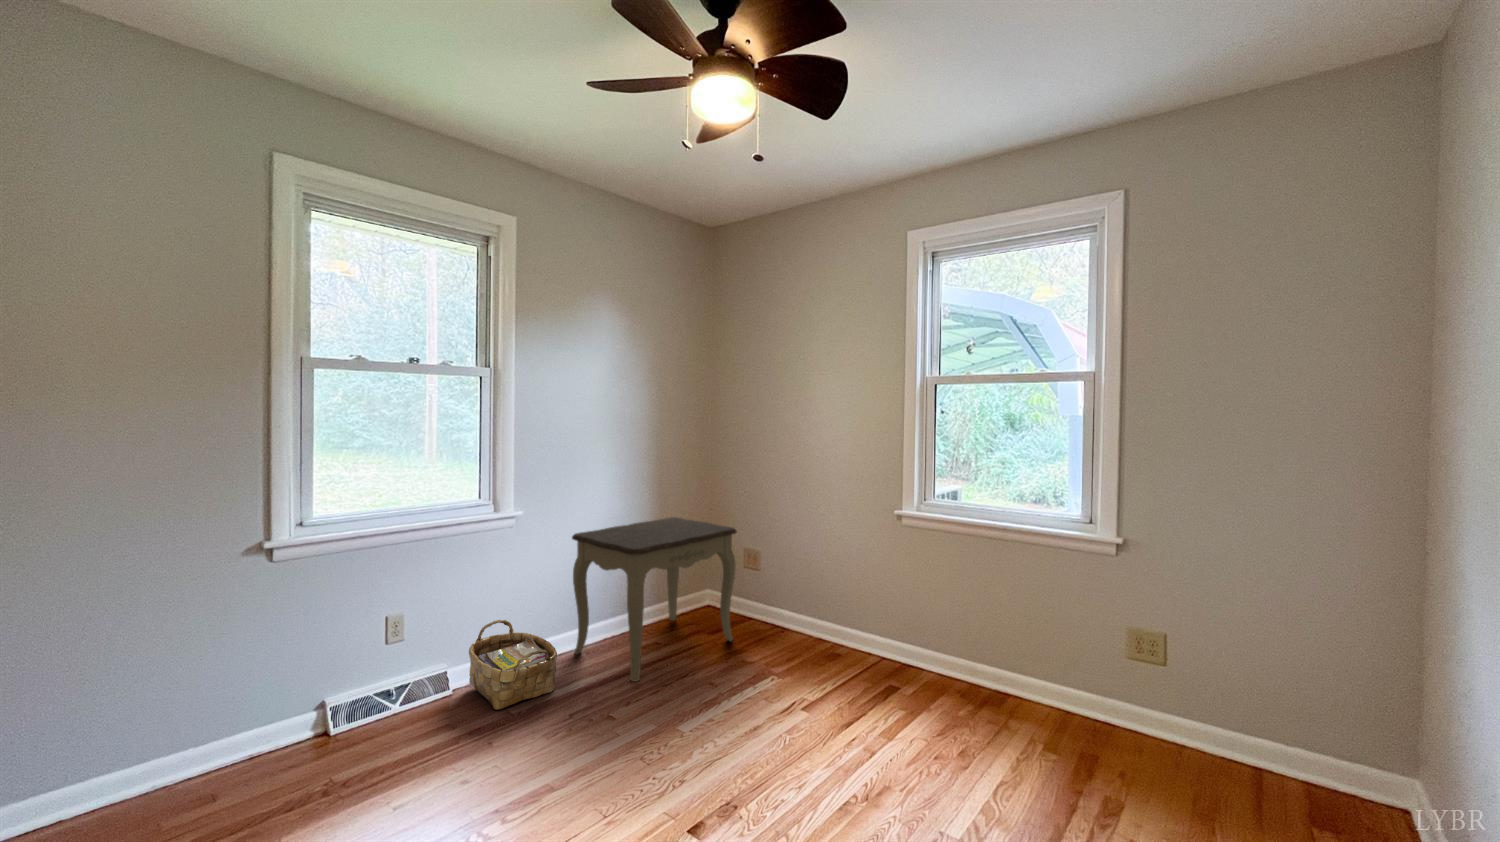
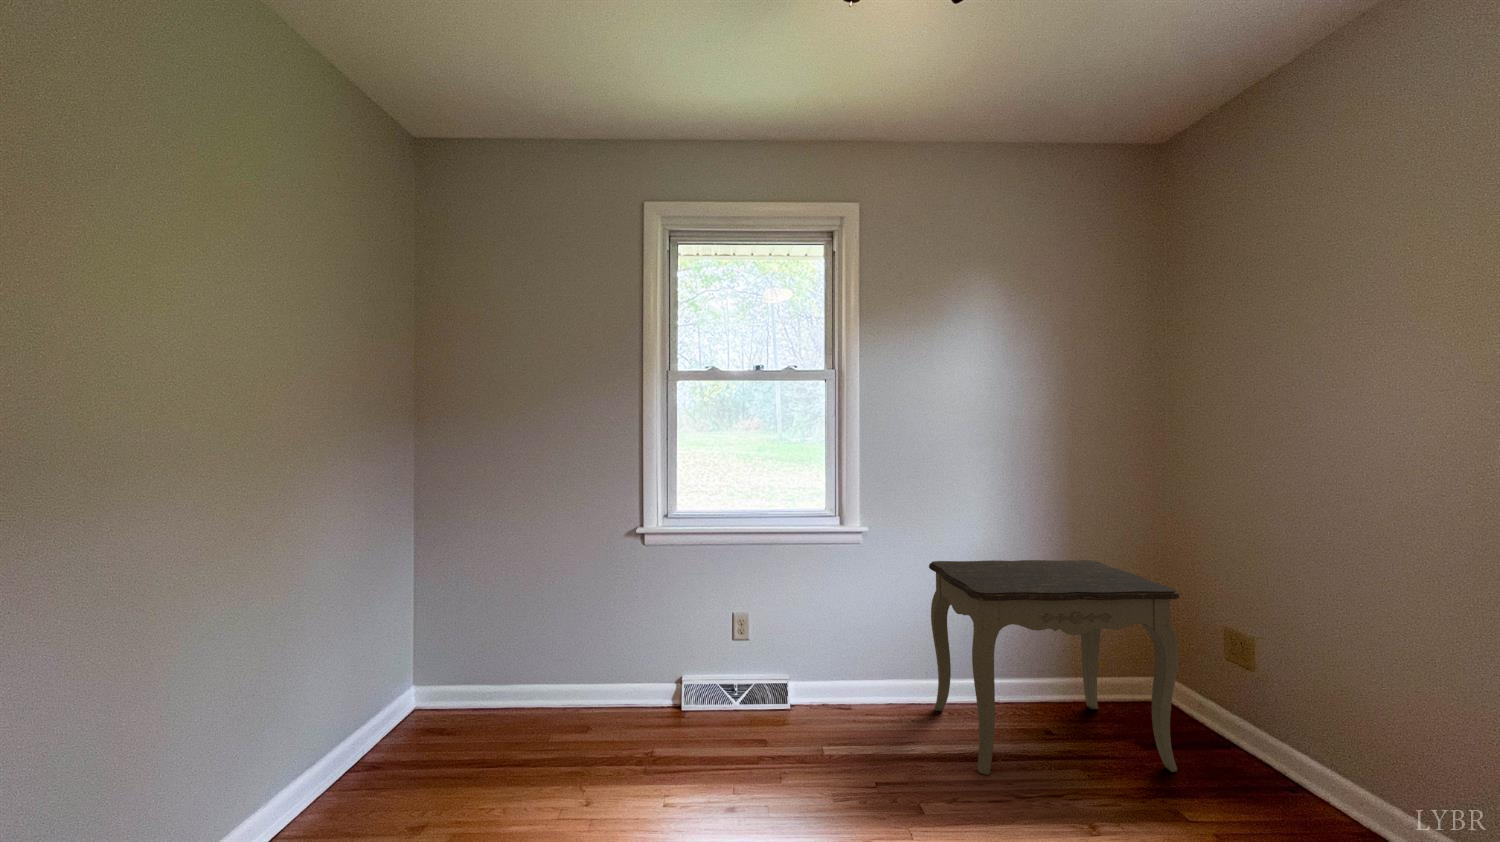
woven basket: present [469,620,557,710] -> none [801,644,887,746]

